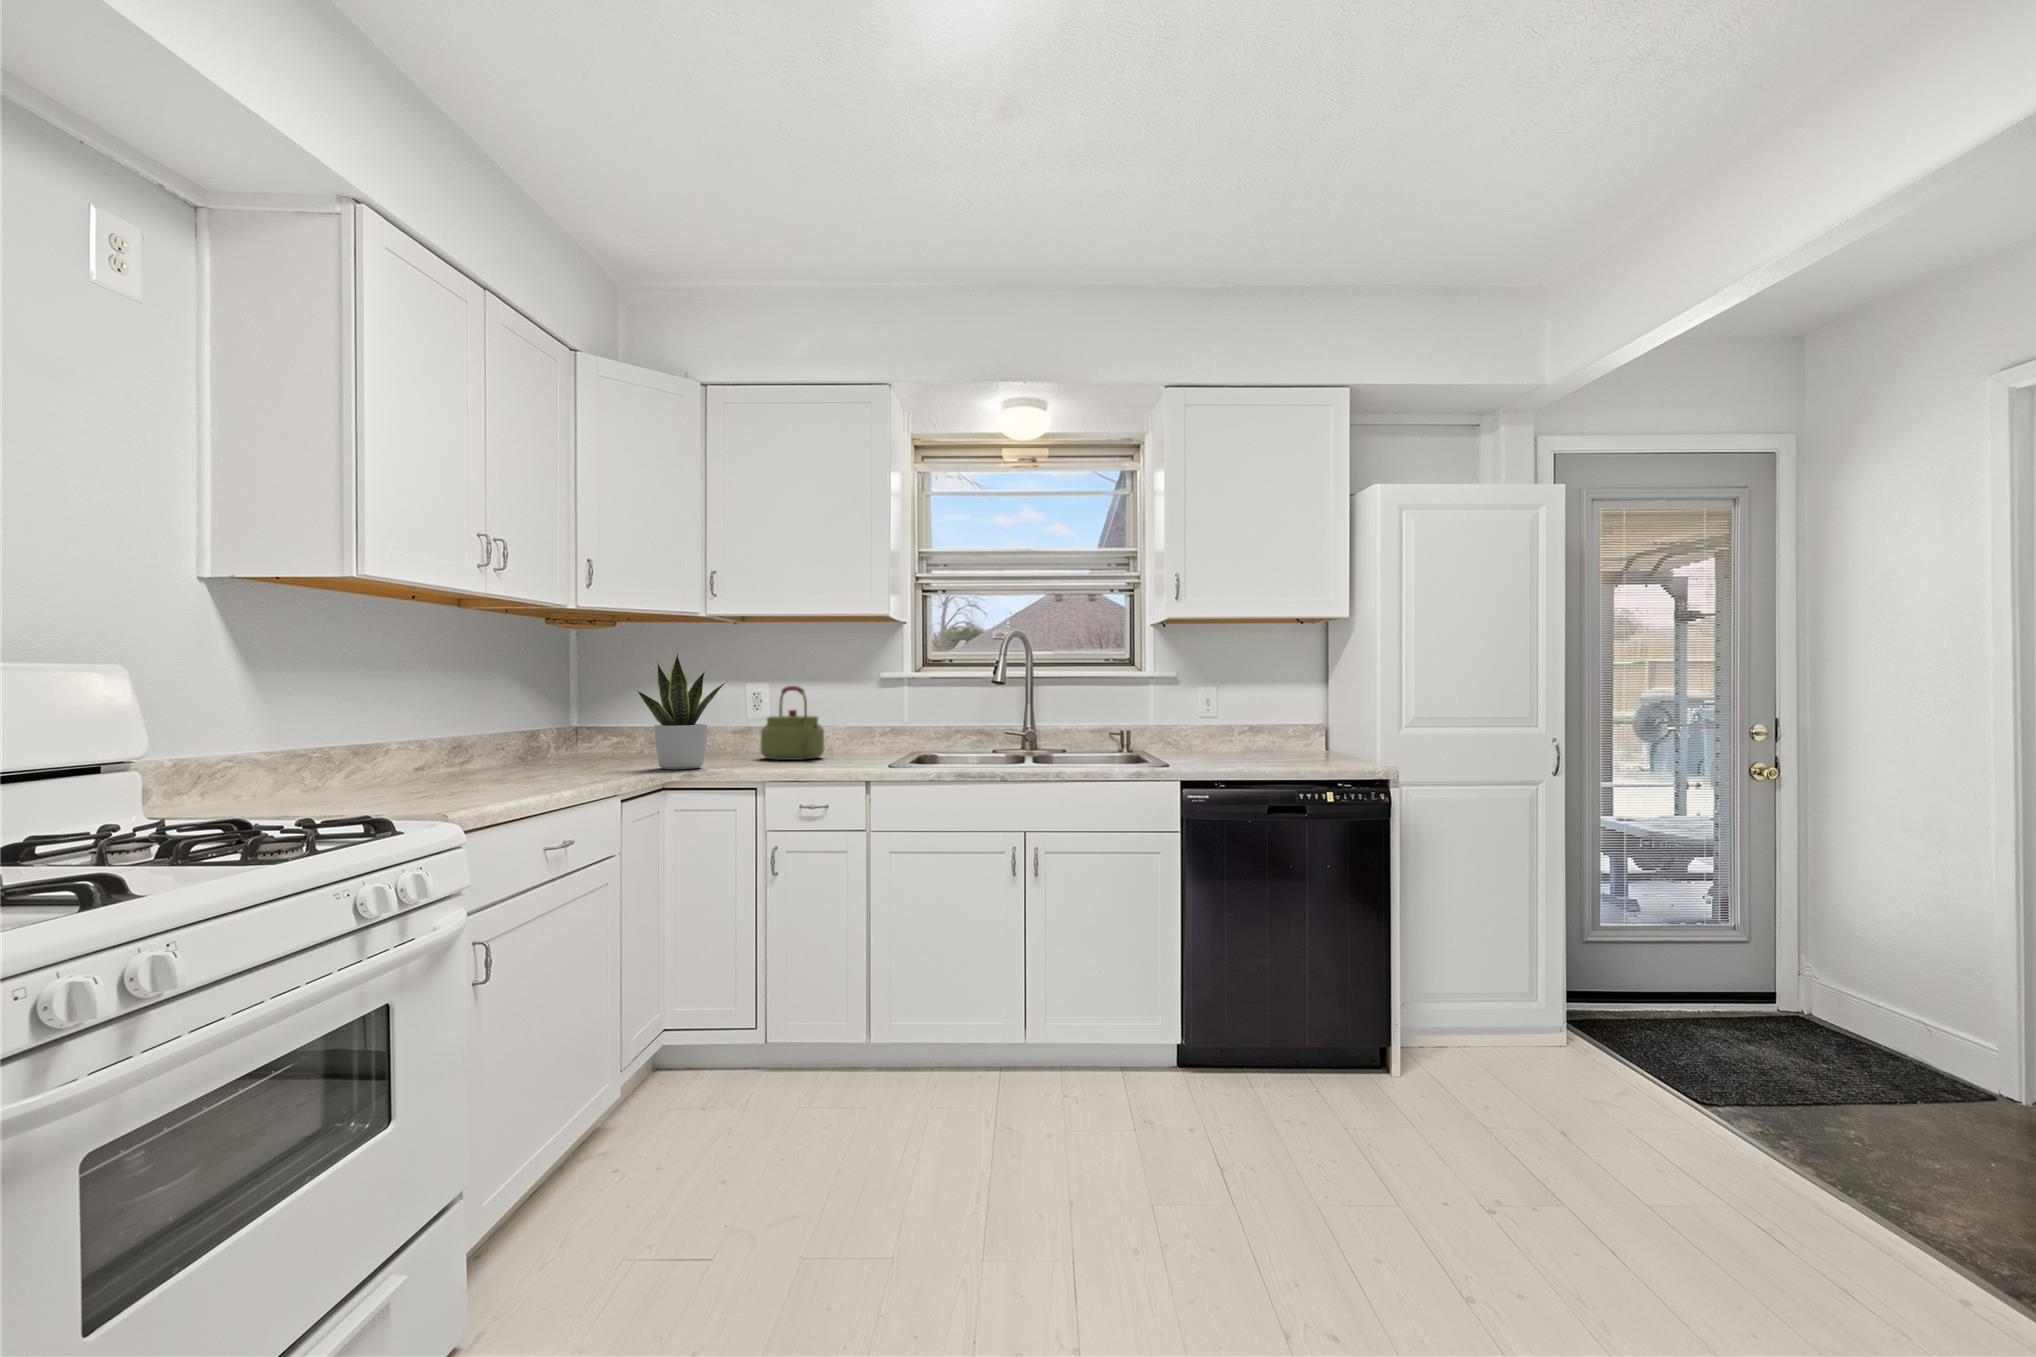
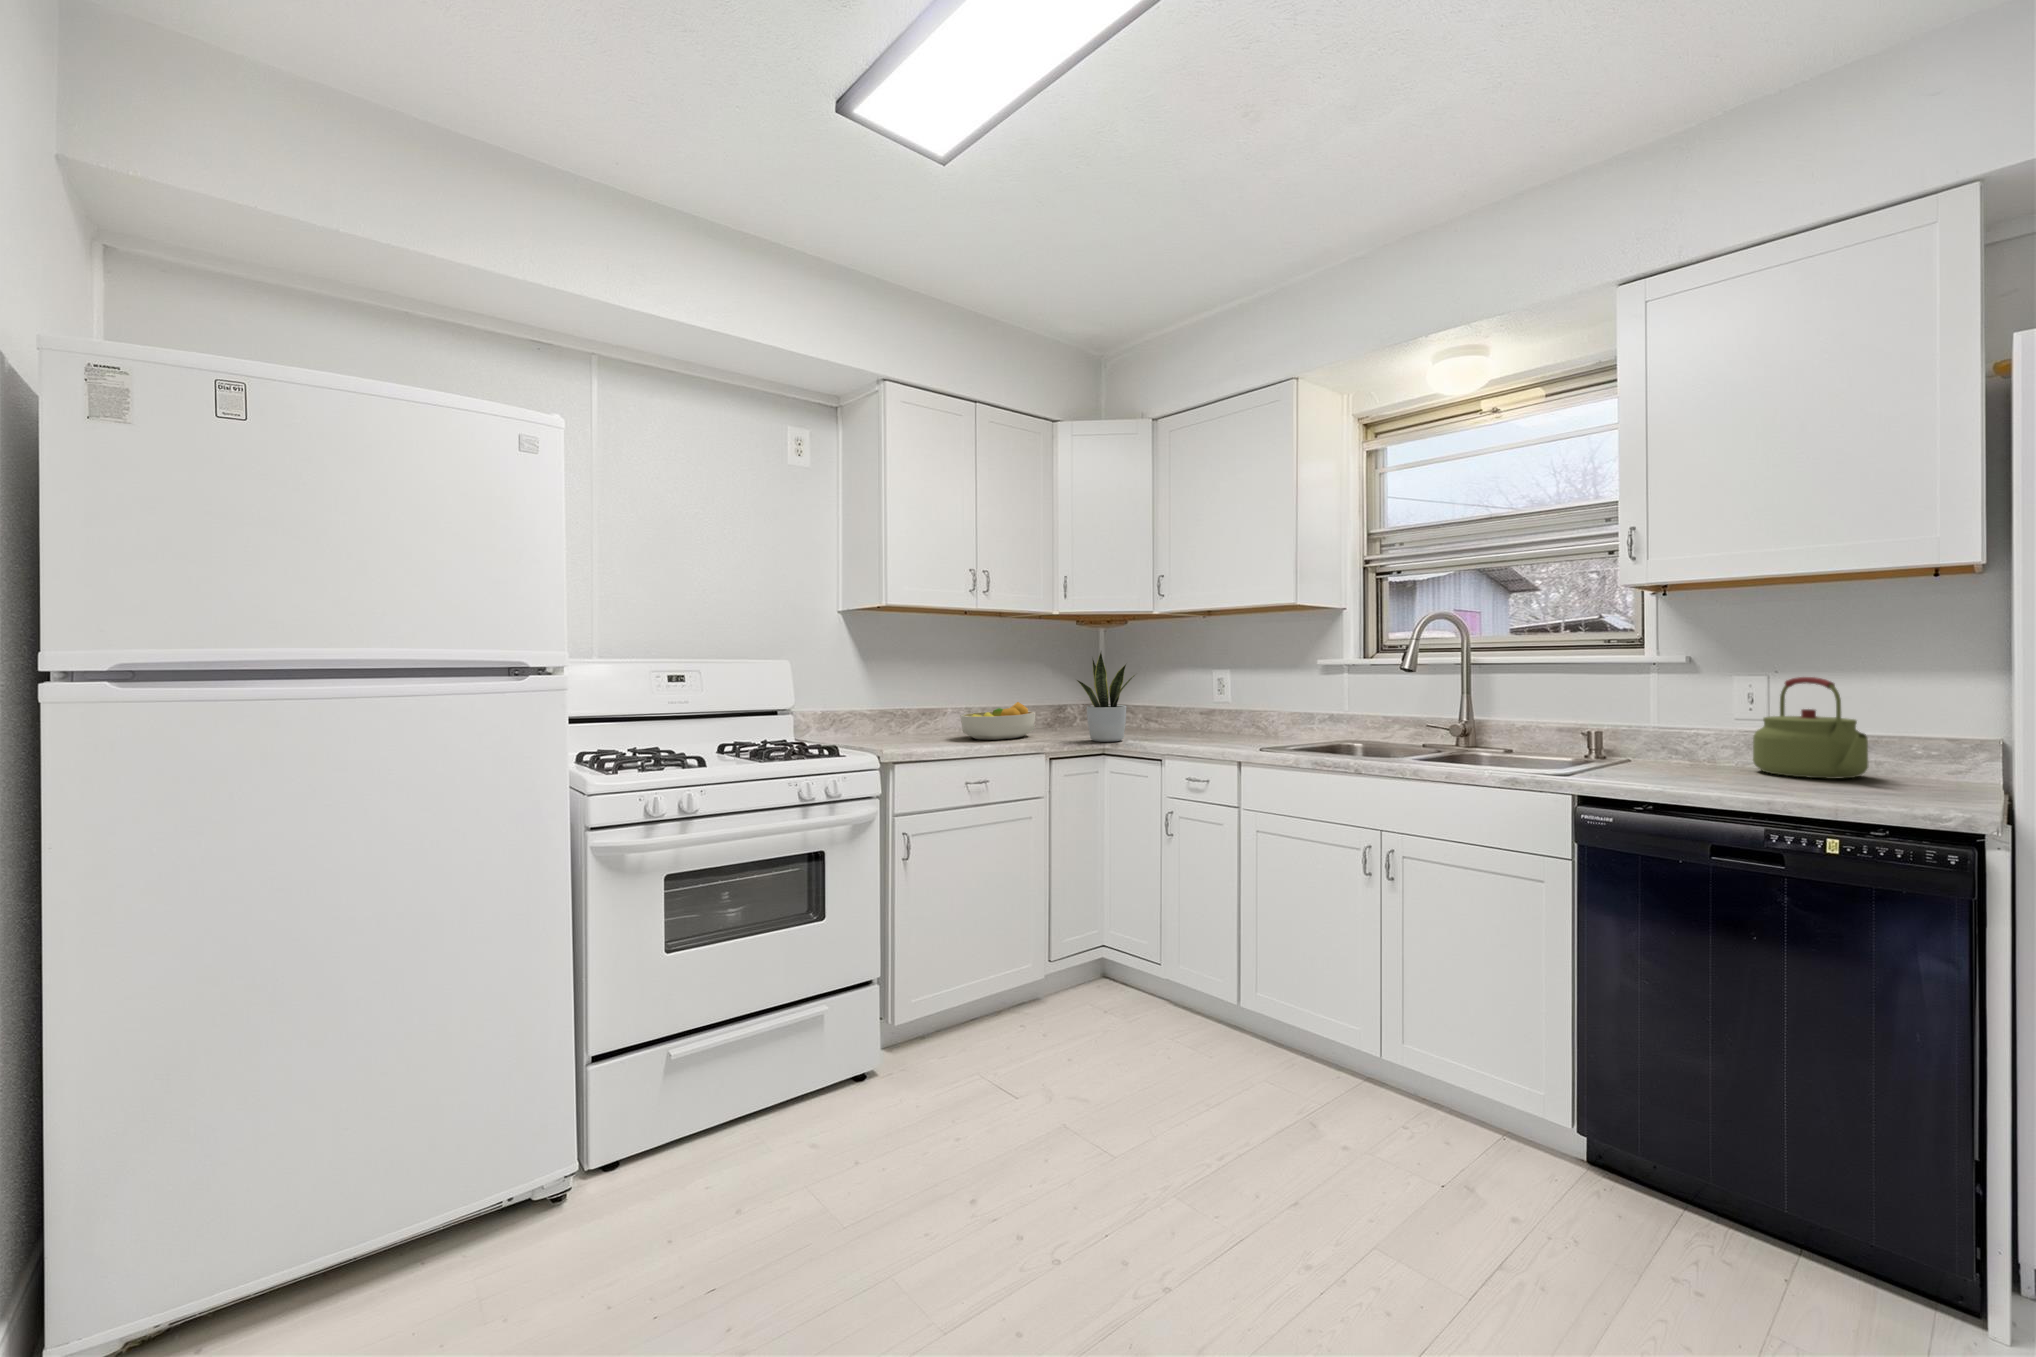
kettle: present [761,686,824,760] -> present [1753,677,1868,779]
fruit bowl: none [455,723,562,777] -> present [960,702,1036,740]

